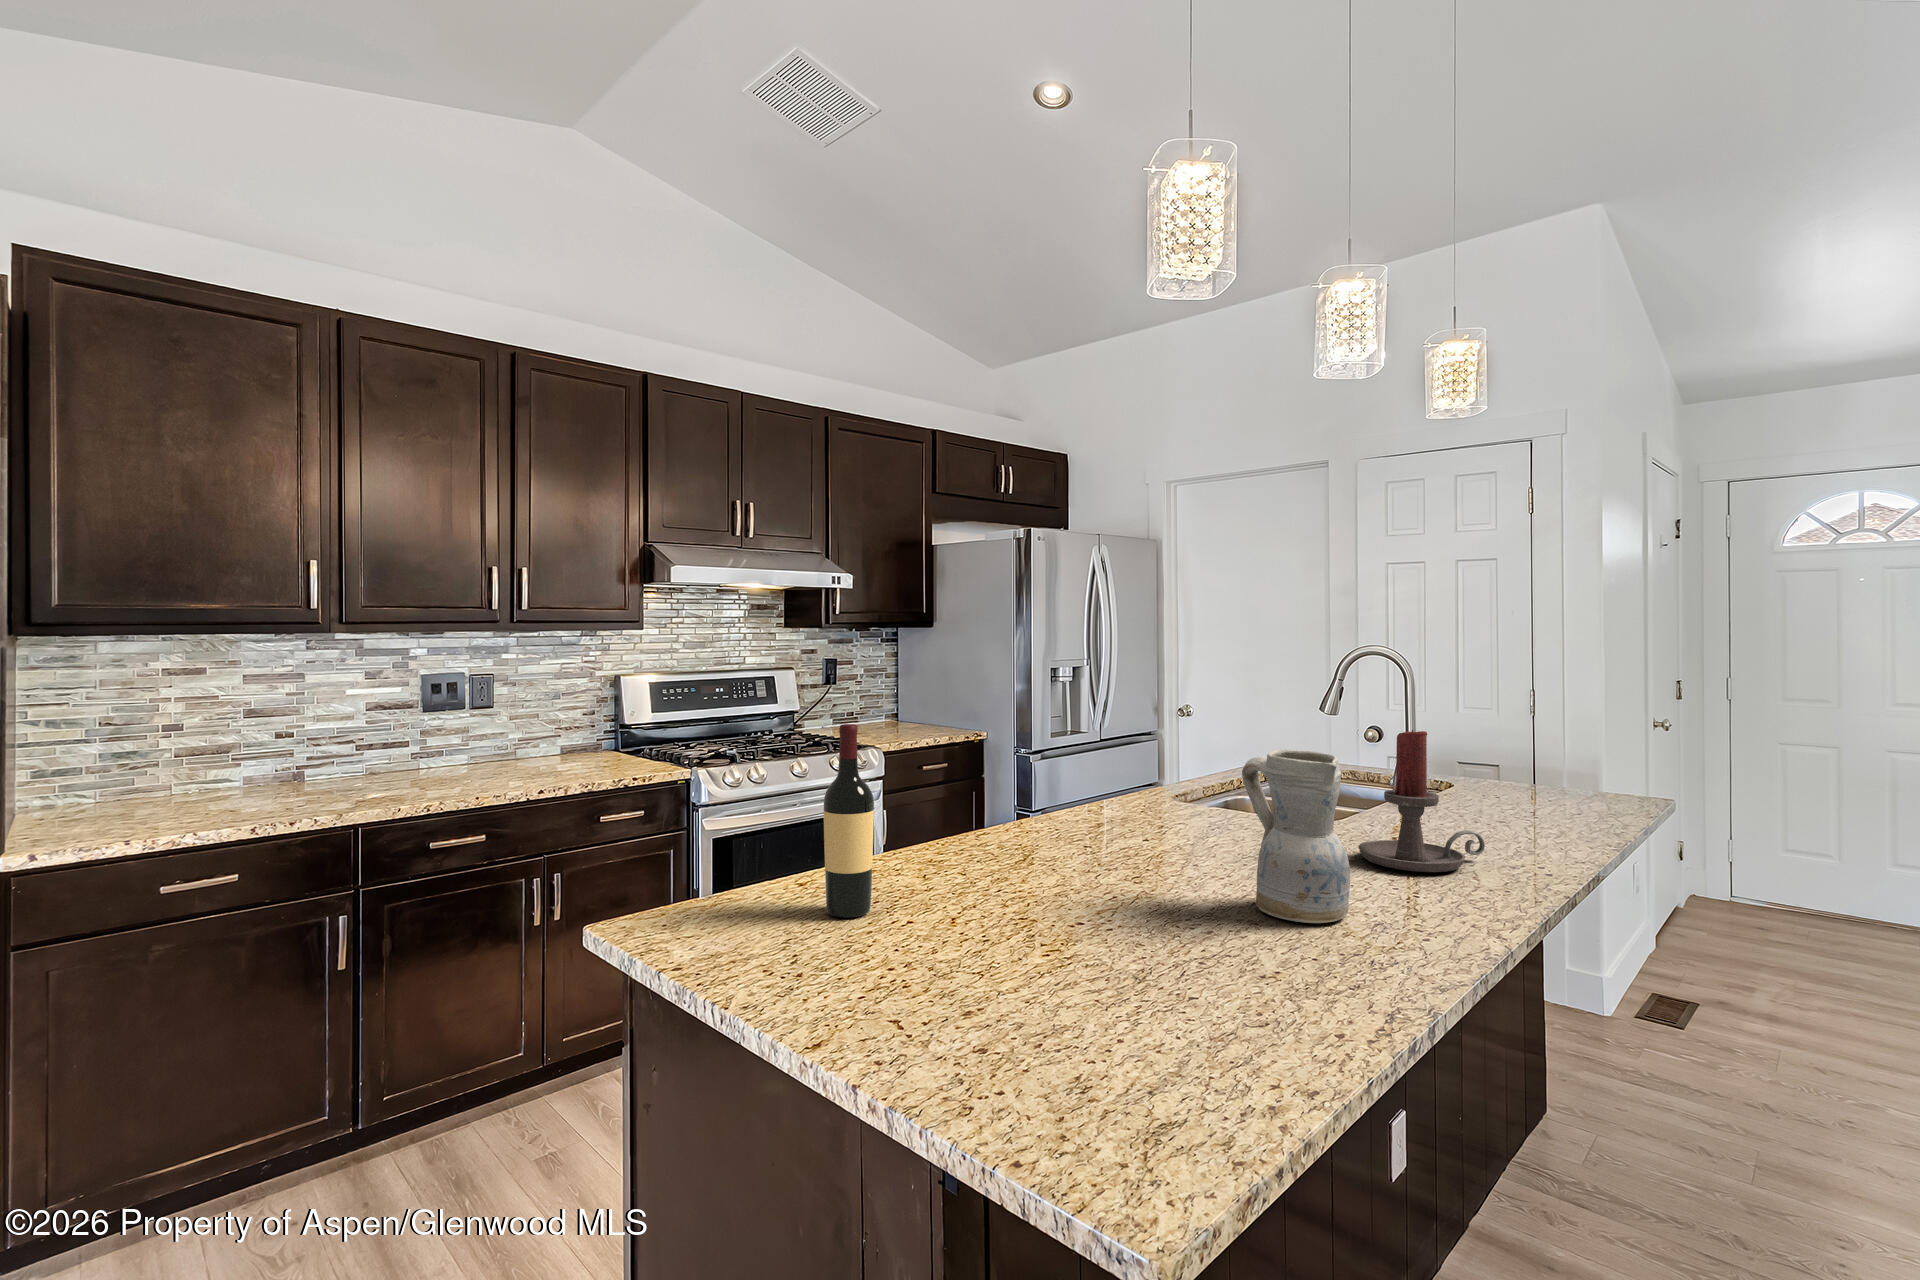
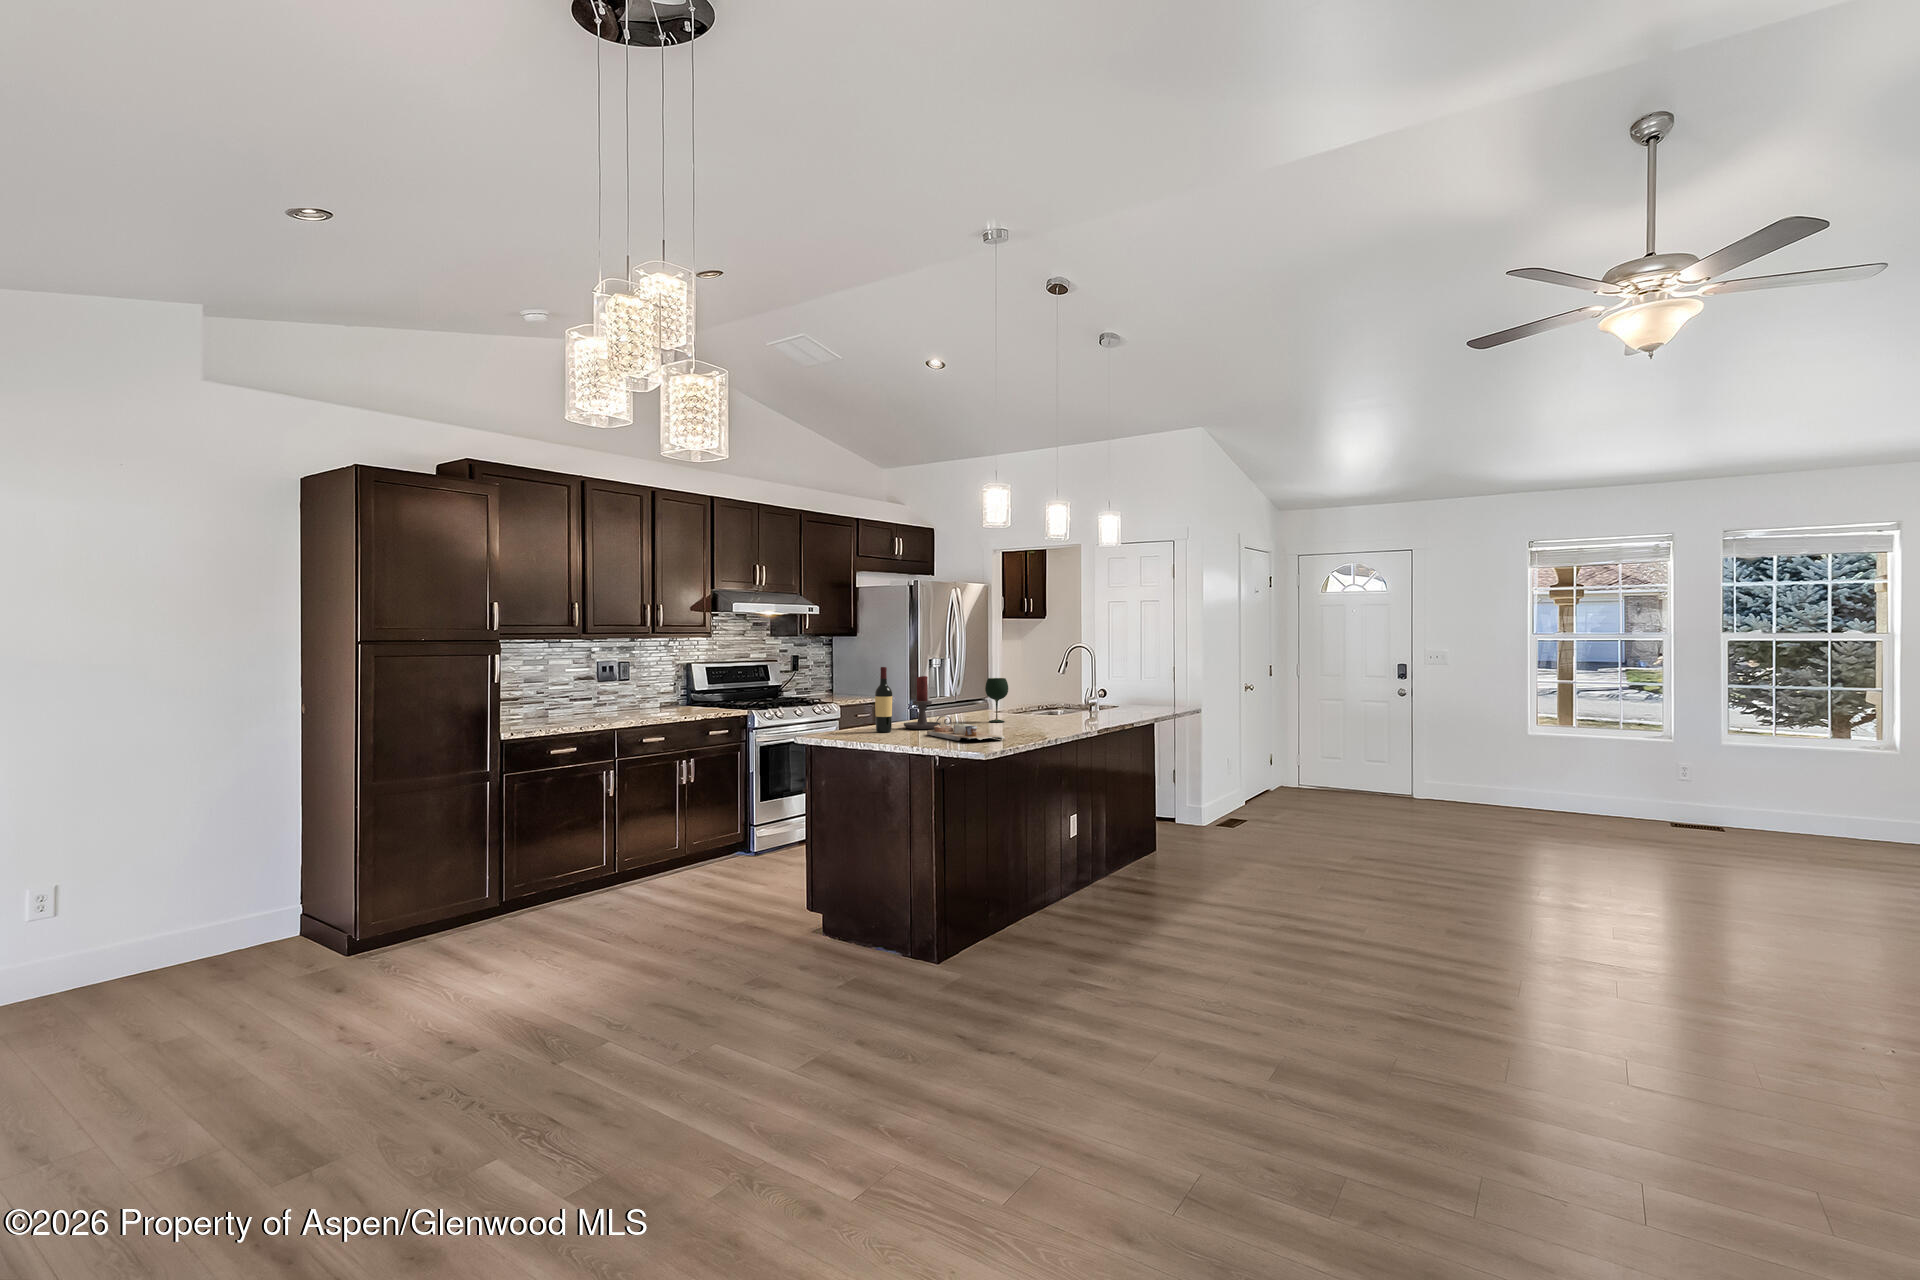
candle holder: present [1358,730,1485,872] -> present [904,676,951,729]
wine glass: none [1150,742,1213,863] -> present [985,678,1008,722]
ceramic pitcher: present [1242,749,1350,923] -> none [1016,674,1049,728]
cutting board: none [957,918,1234,1077] -> present [927,724,1005,741]

